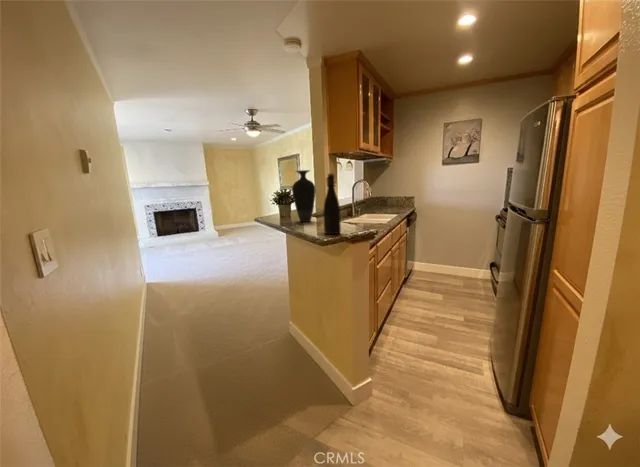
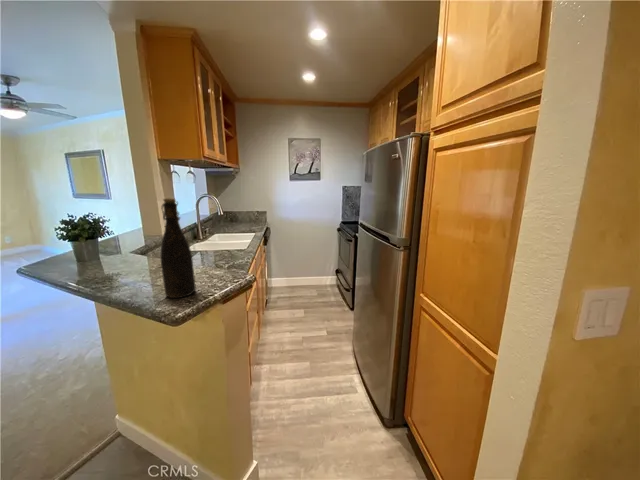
vase: present [292,170,315,222] -> none [88,185,139,270]

